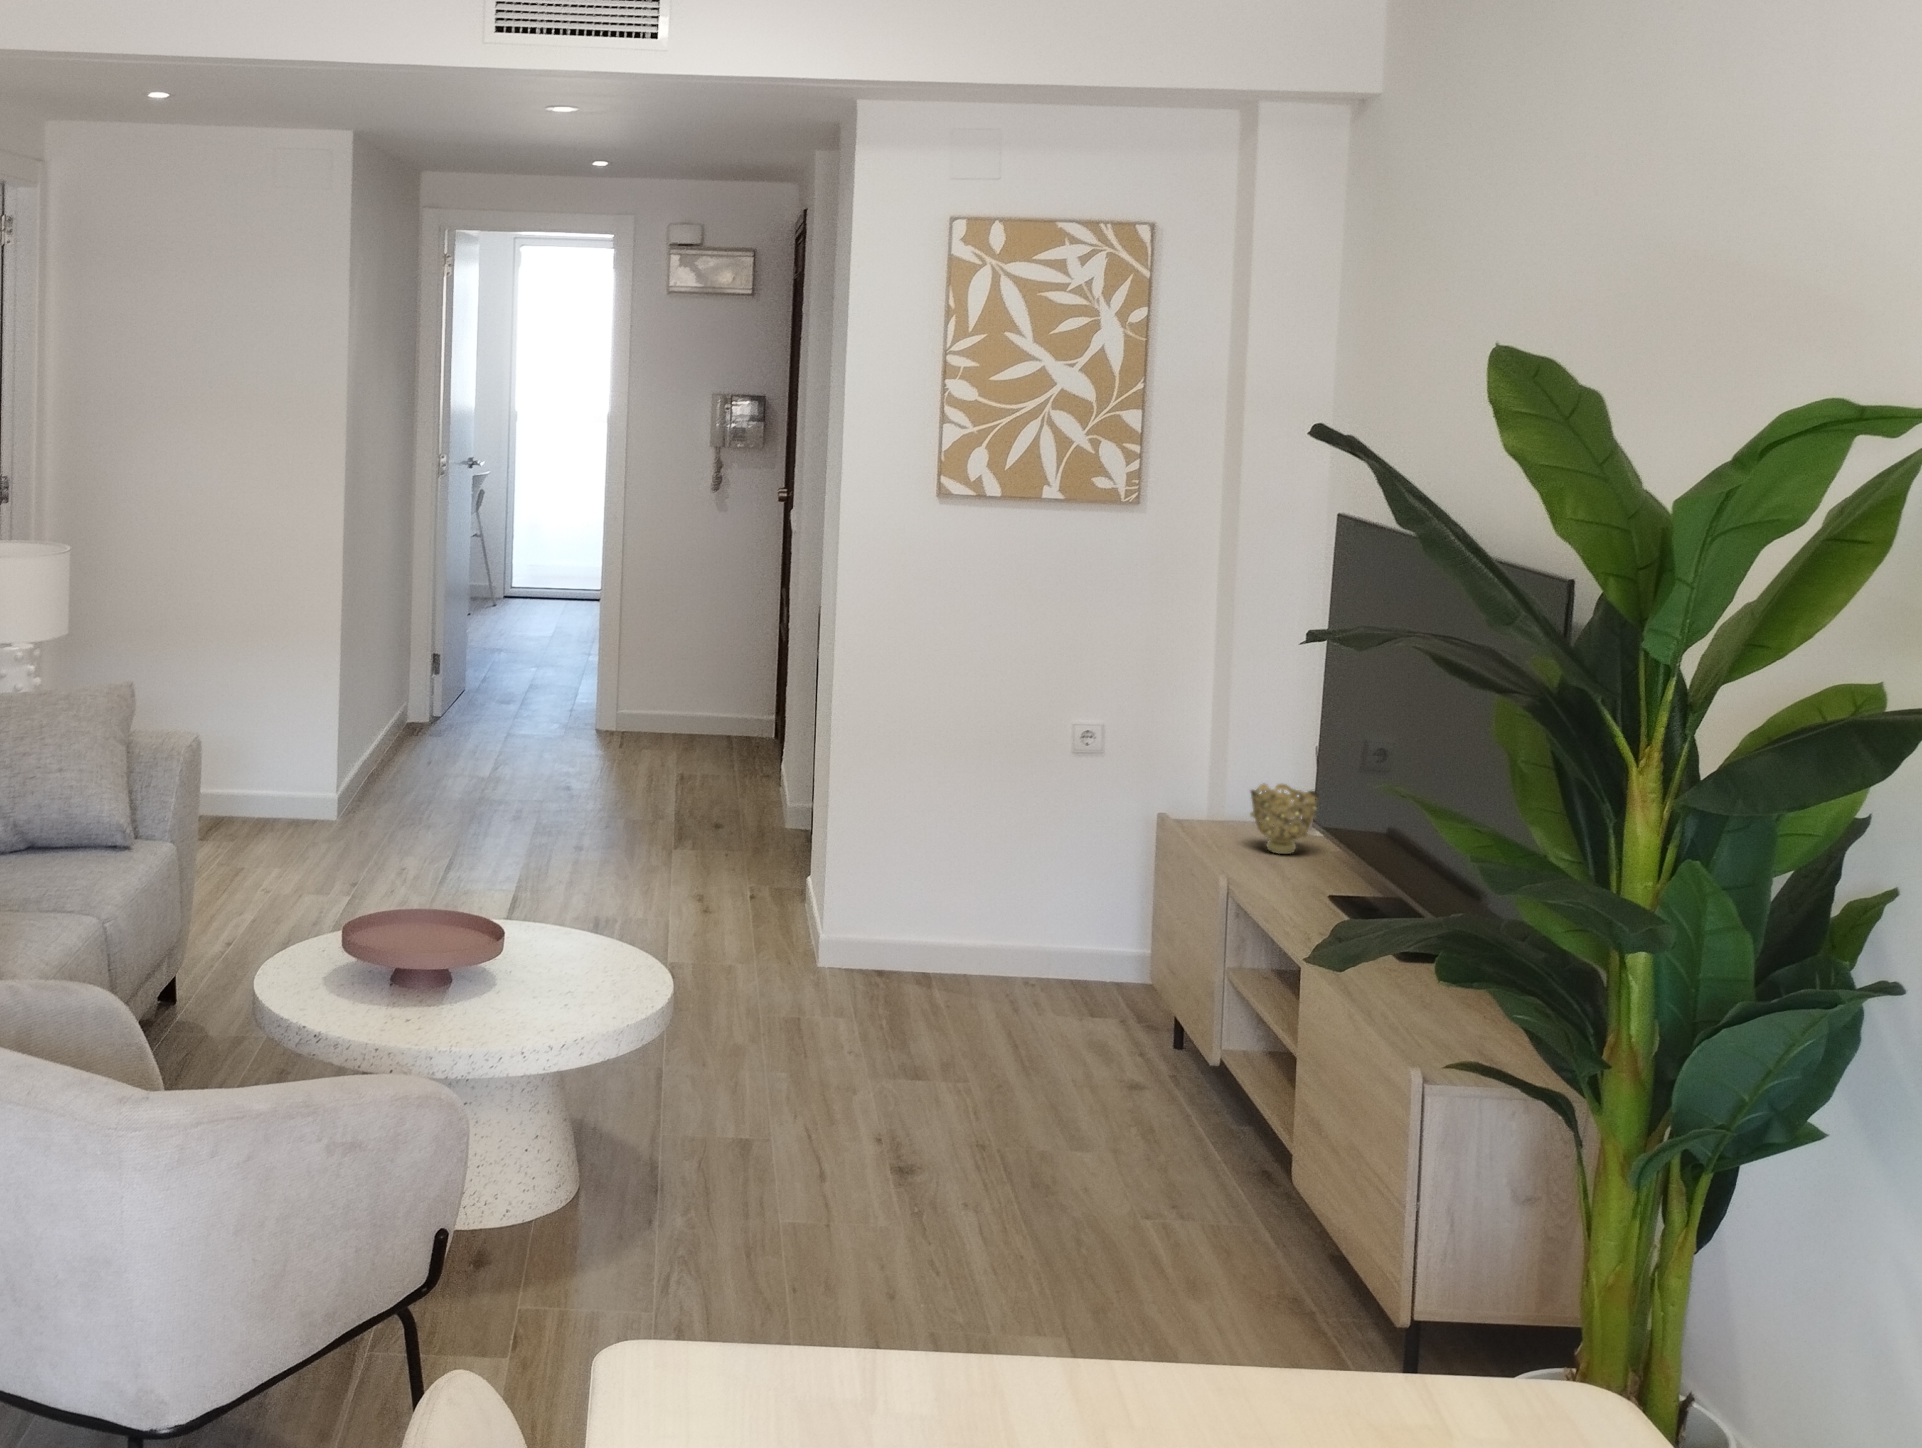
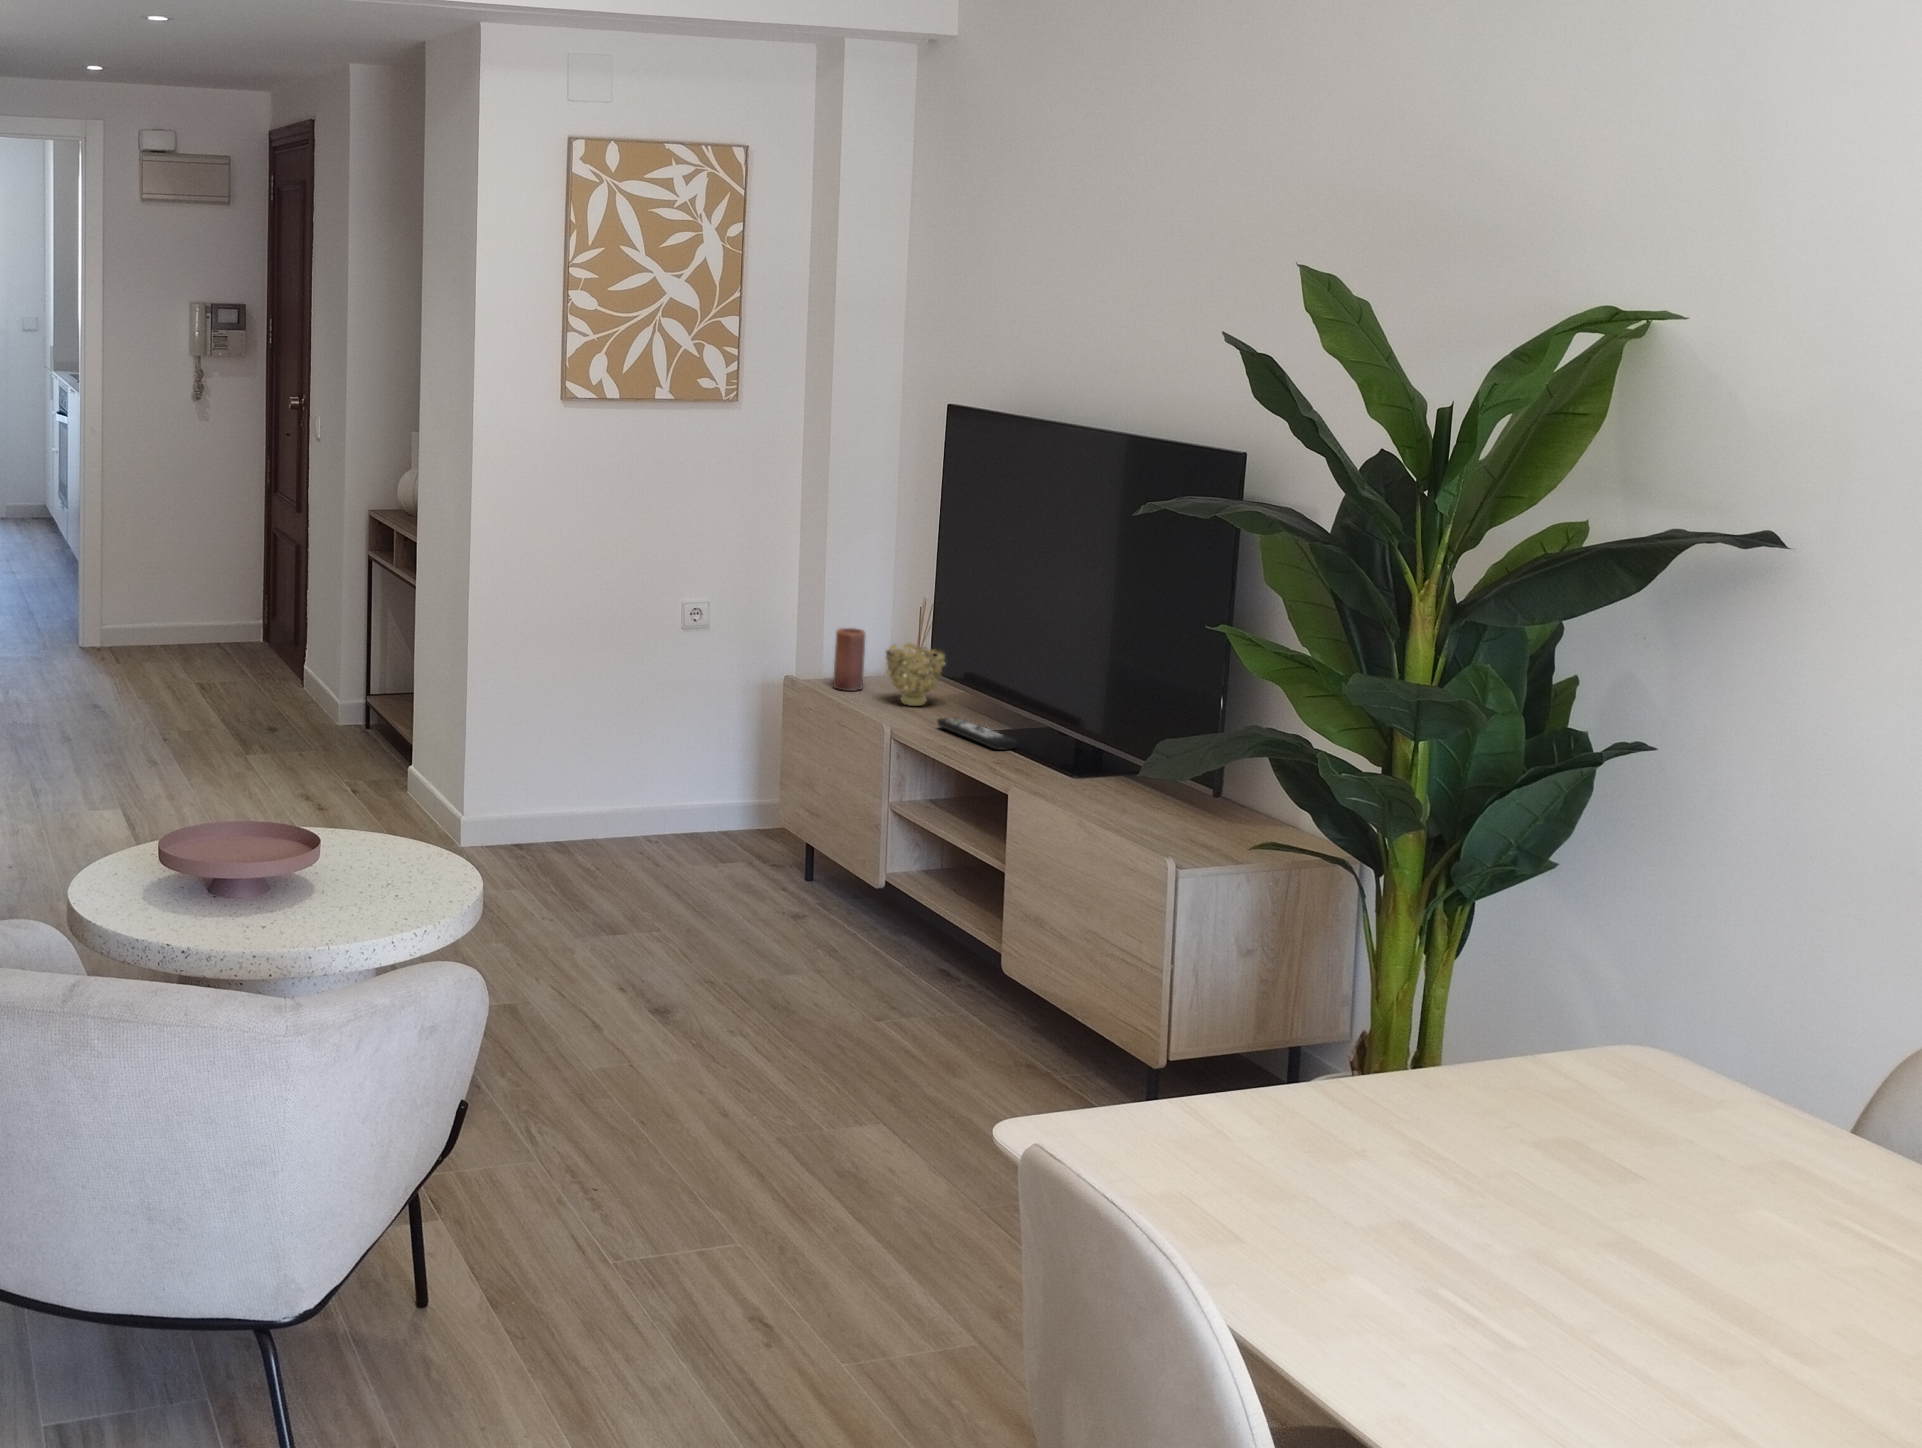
candle: none [1204,762,1241,833] -> present [833,628,865,691]
remote control: none [1285,869,1358,908] -> present [937,718,1016,750]

